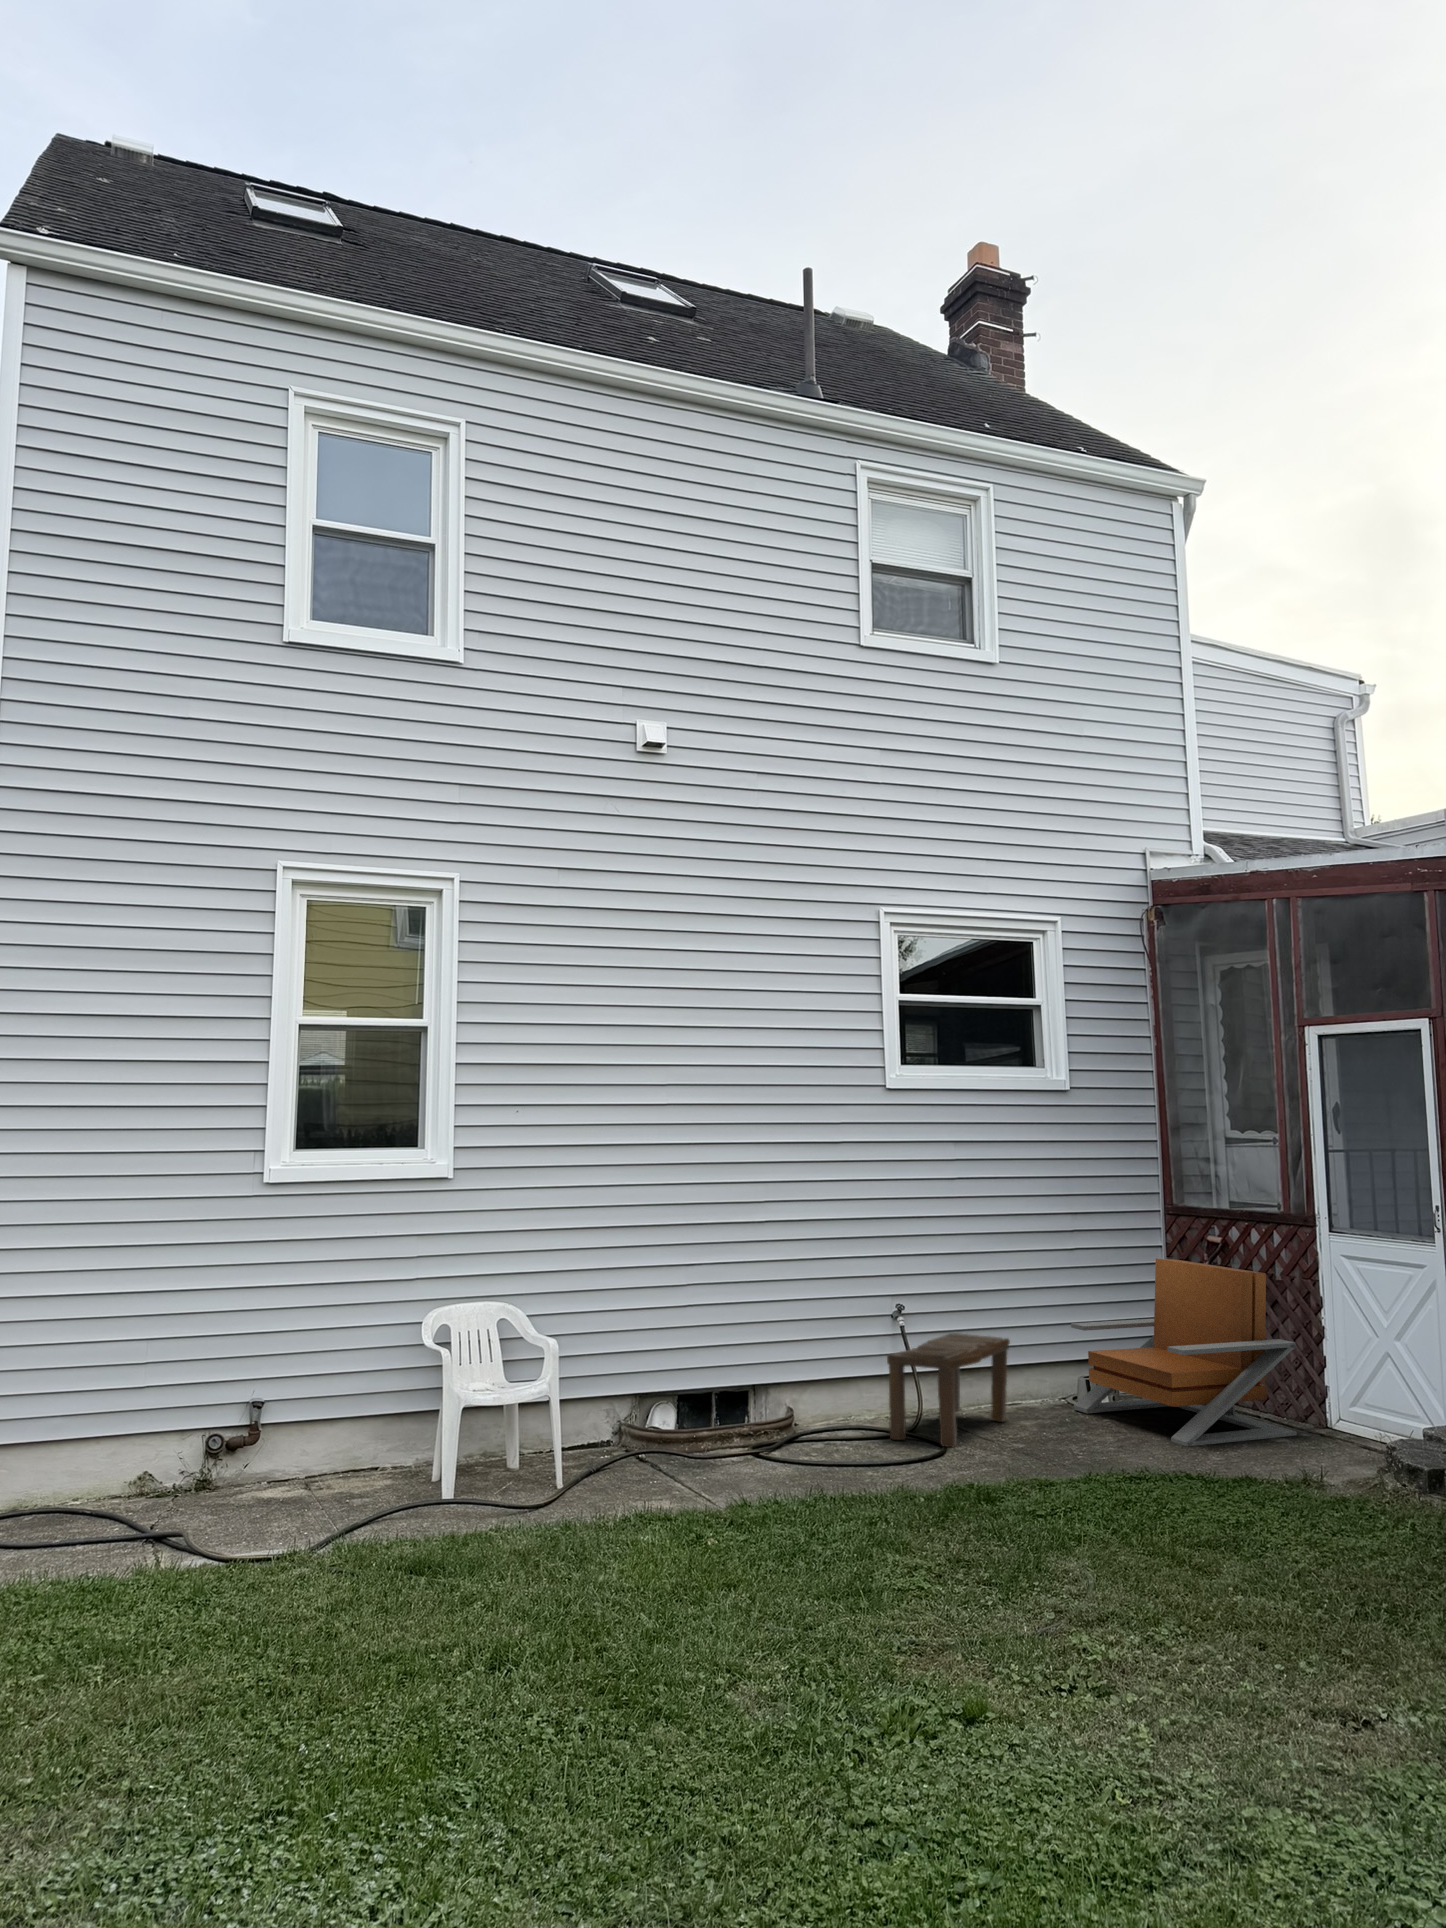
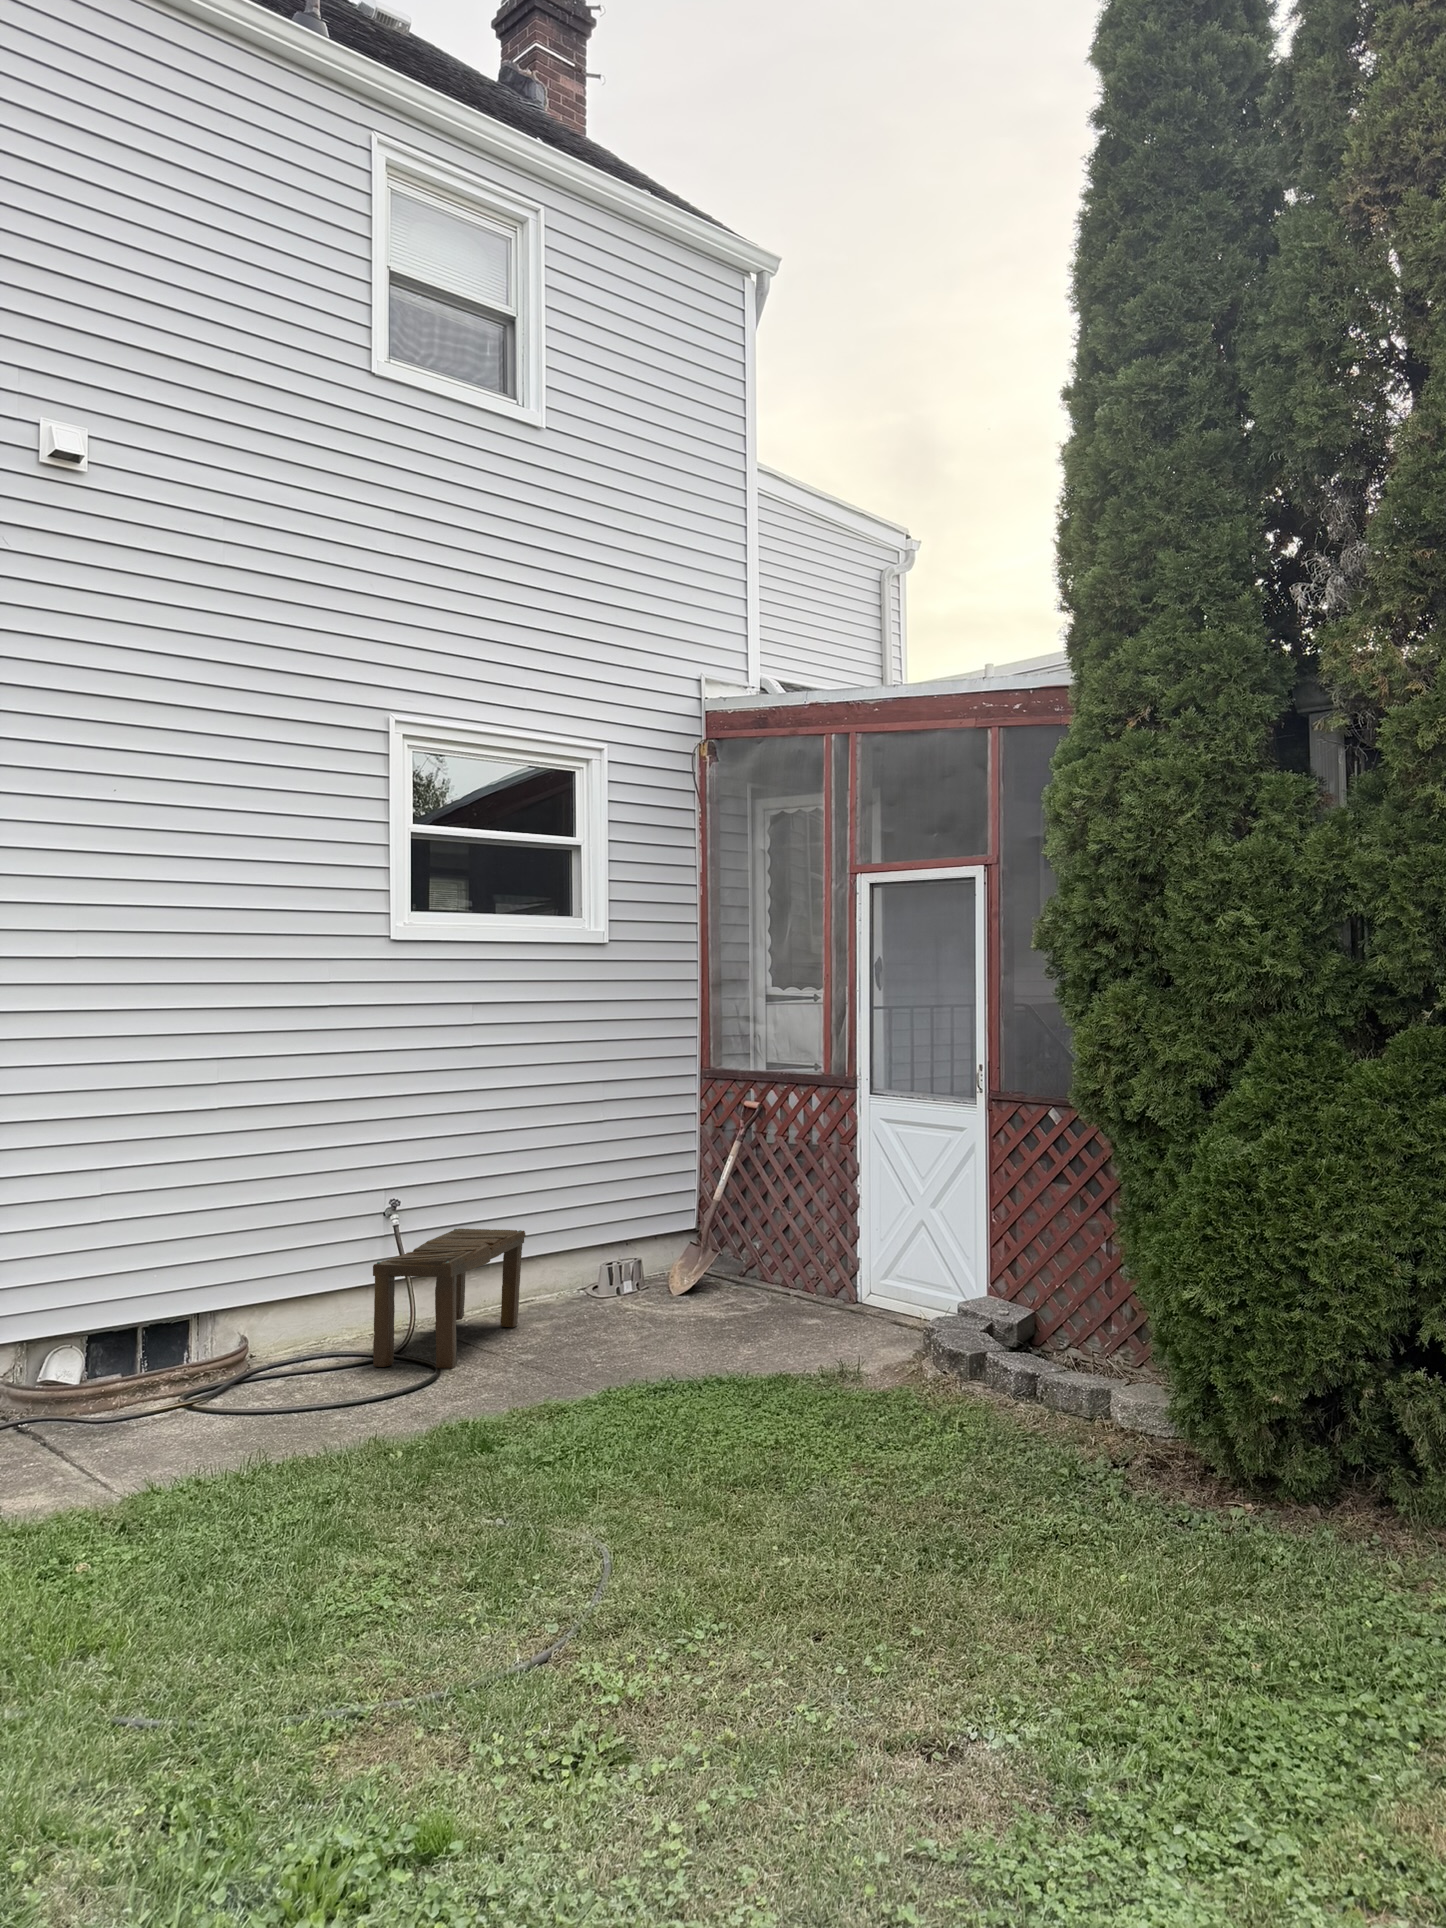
lounge chair: present [1071,1258,1297,1446] -> none [595,1129,830,1336]

